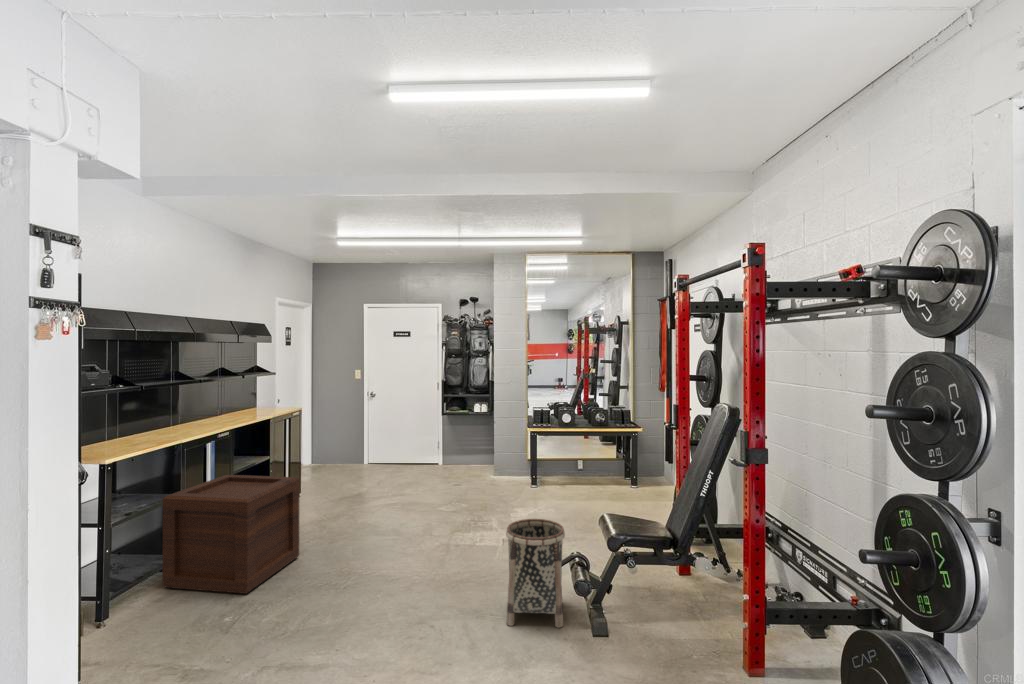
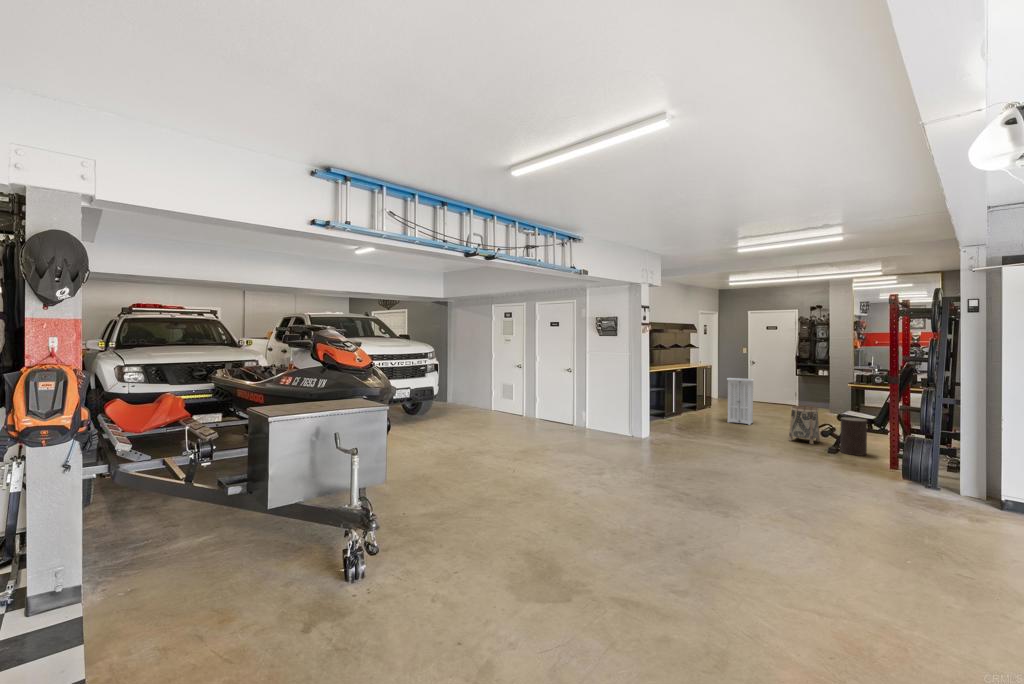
storage cabinet: none [339,446,400,564] -> present [727,378,754,425]
wooden crate: present [162,475,299,594] -> none [663,384,710,422]
stool: none [634,549,689,661] -> present [840,417,867,456]

